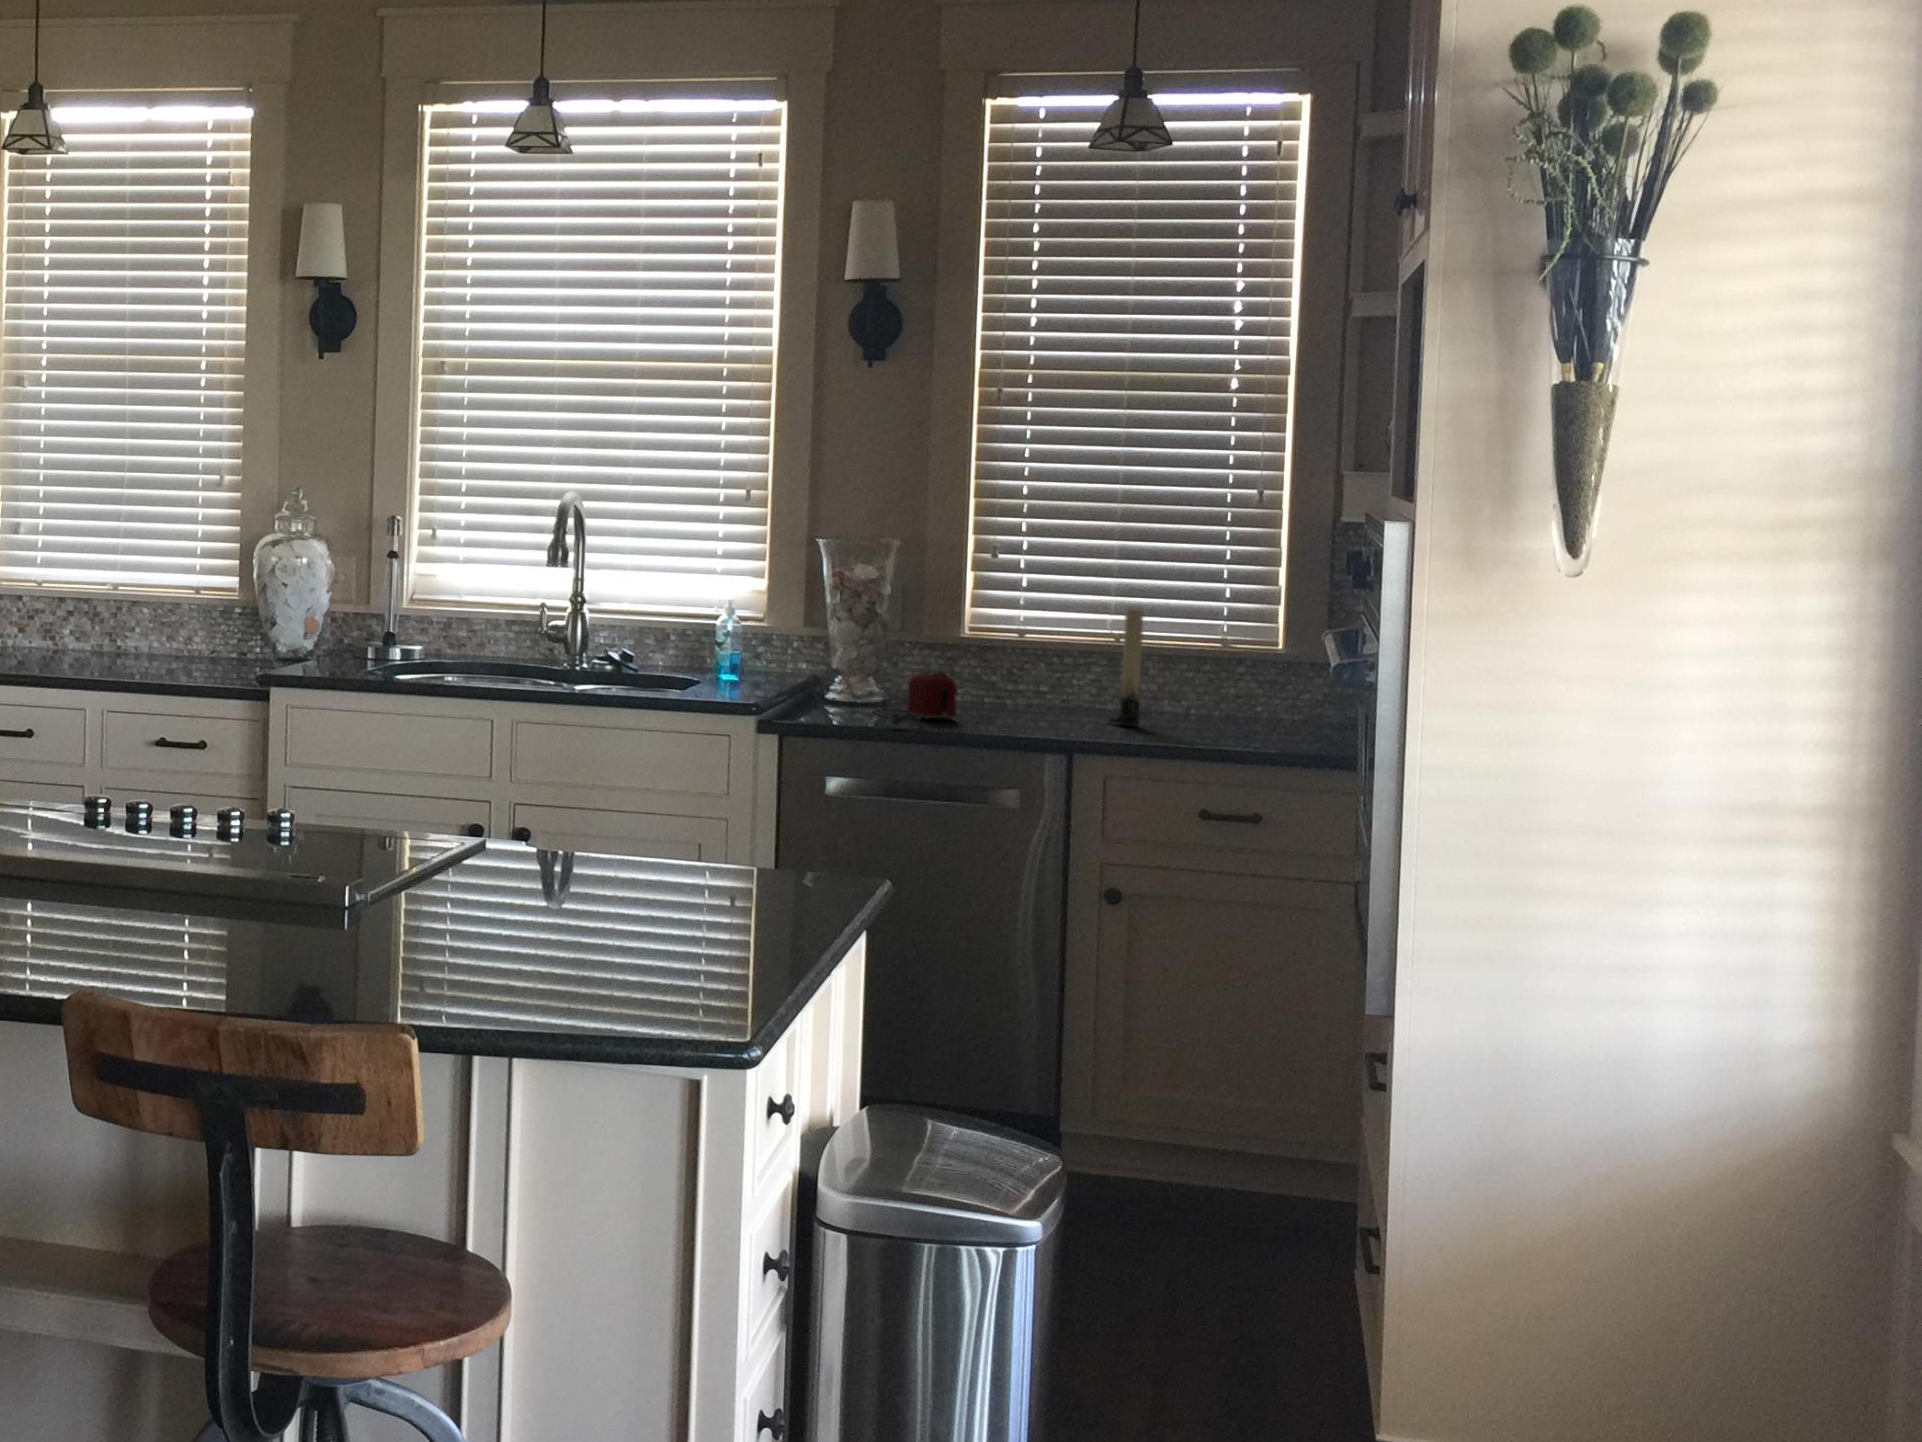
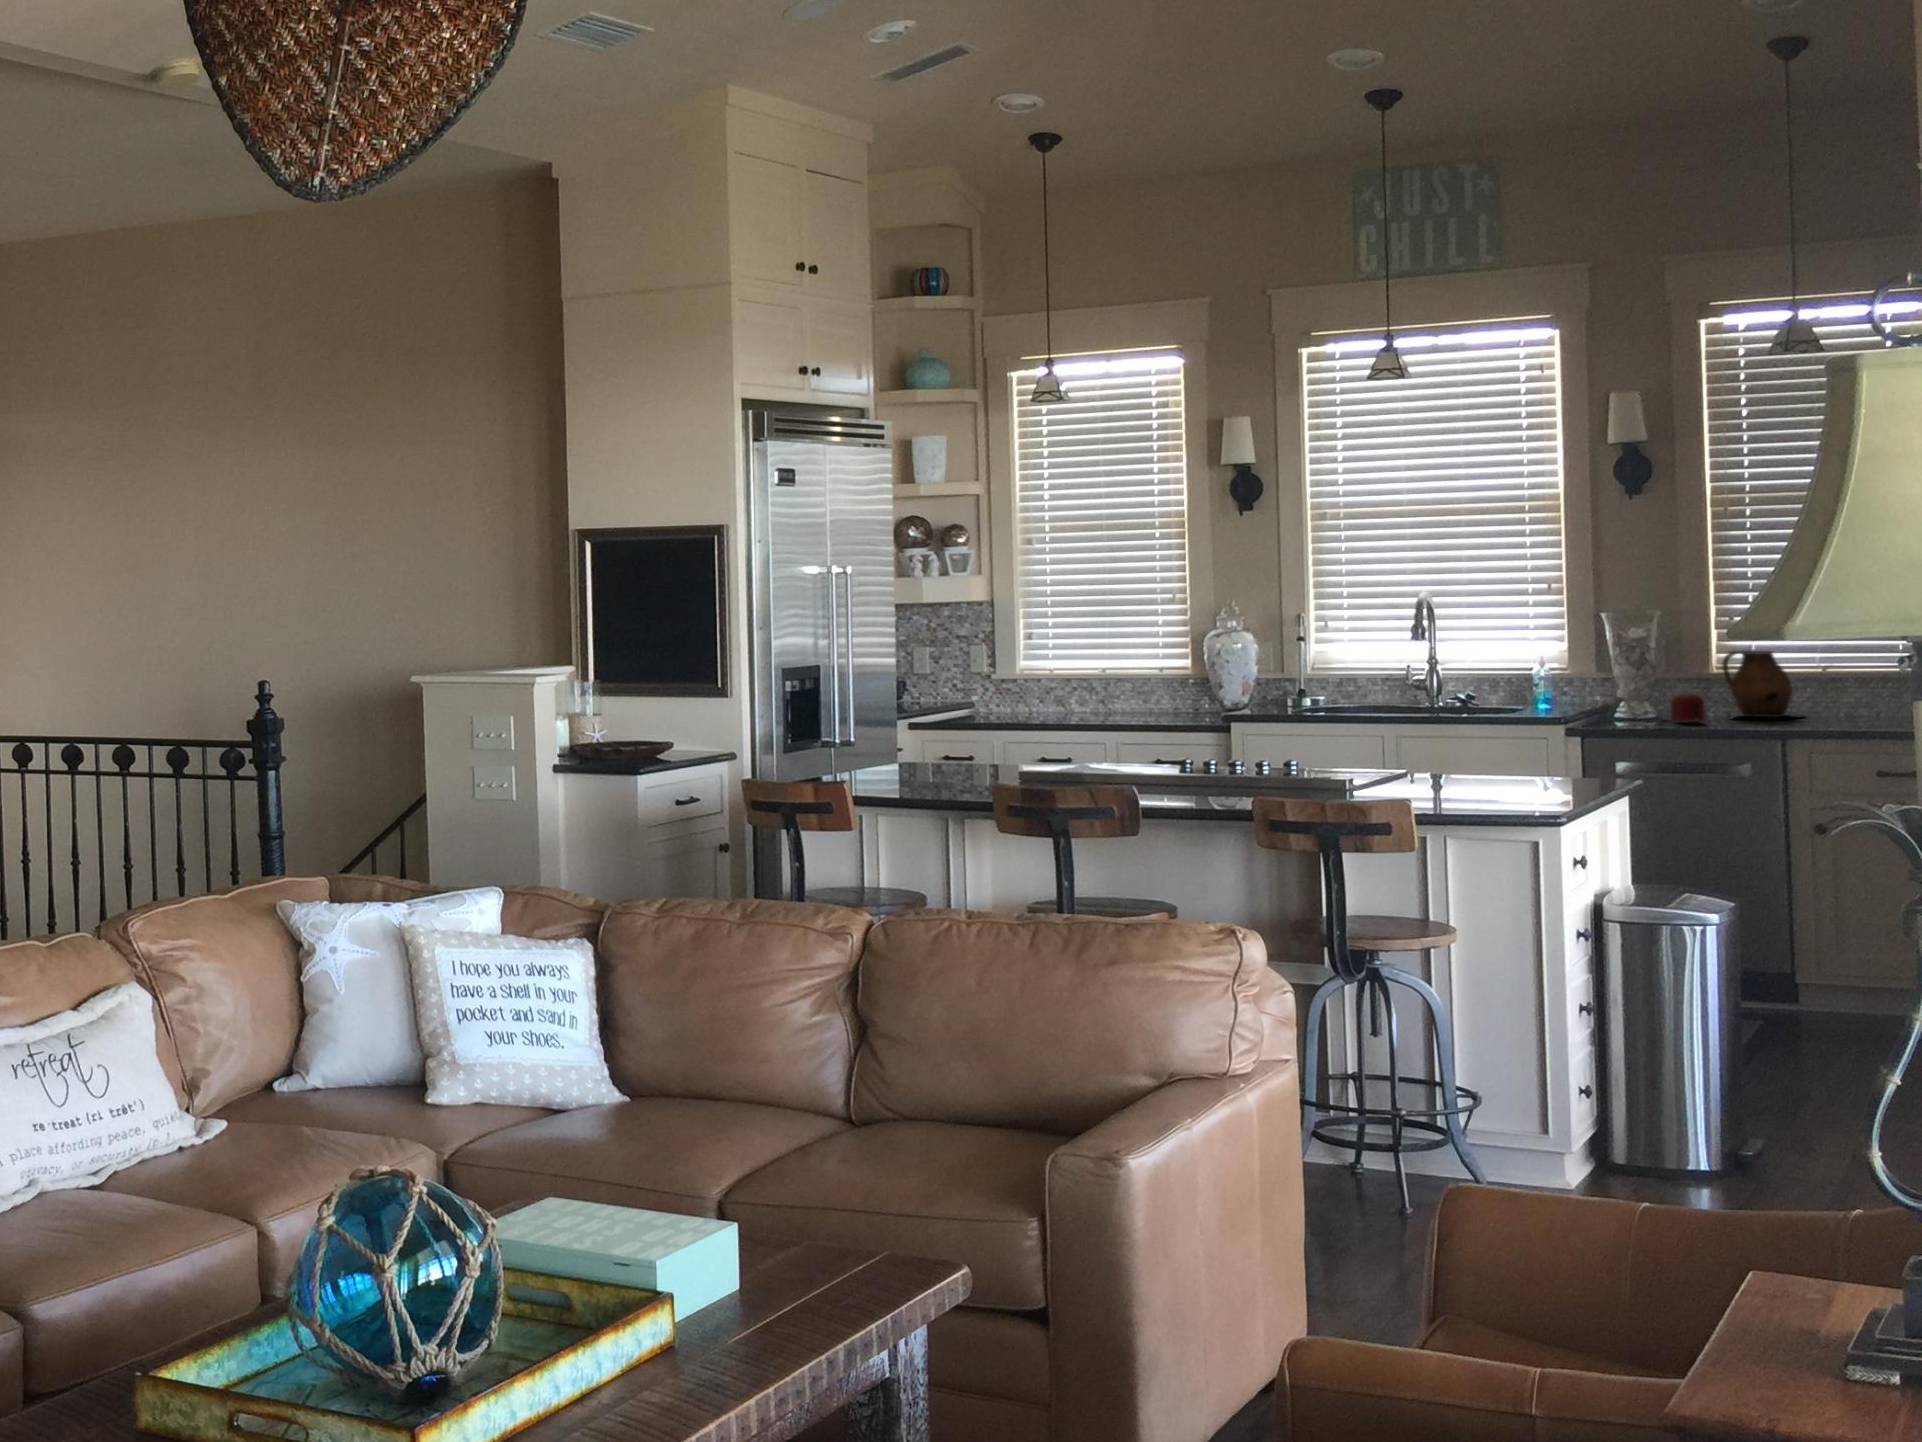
ceramic pitcher: none [983,594,1093,716] -> present [1722,651,1792,718]
candle: present [1109,607,1143,726] -> none [1815,644,1838,722]

